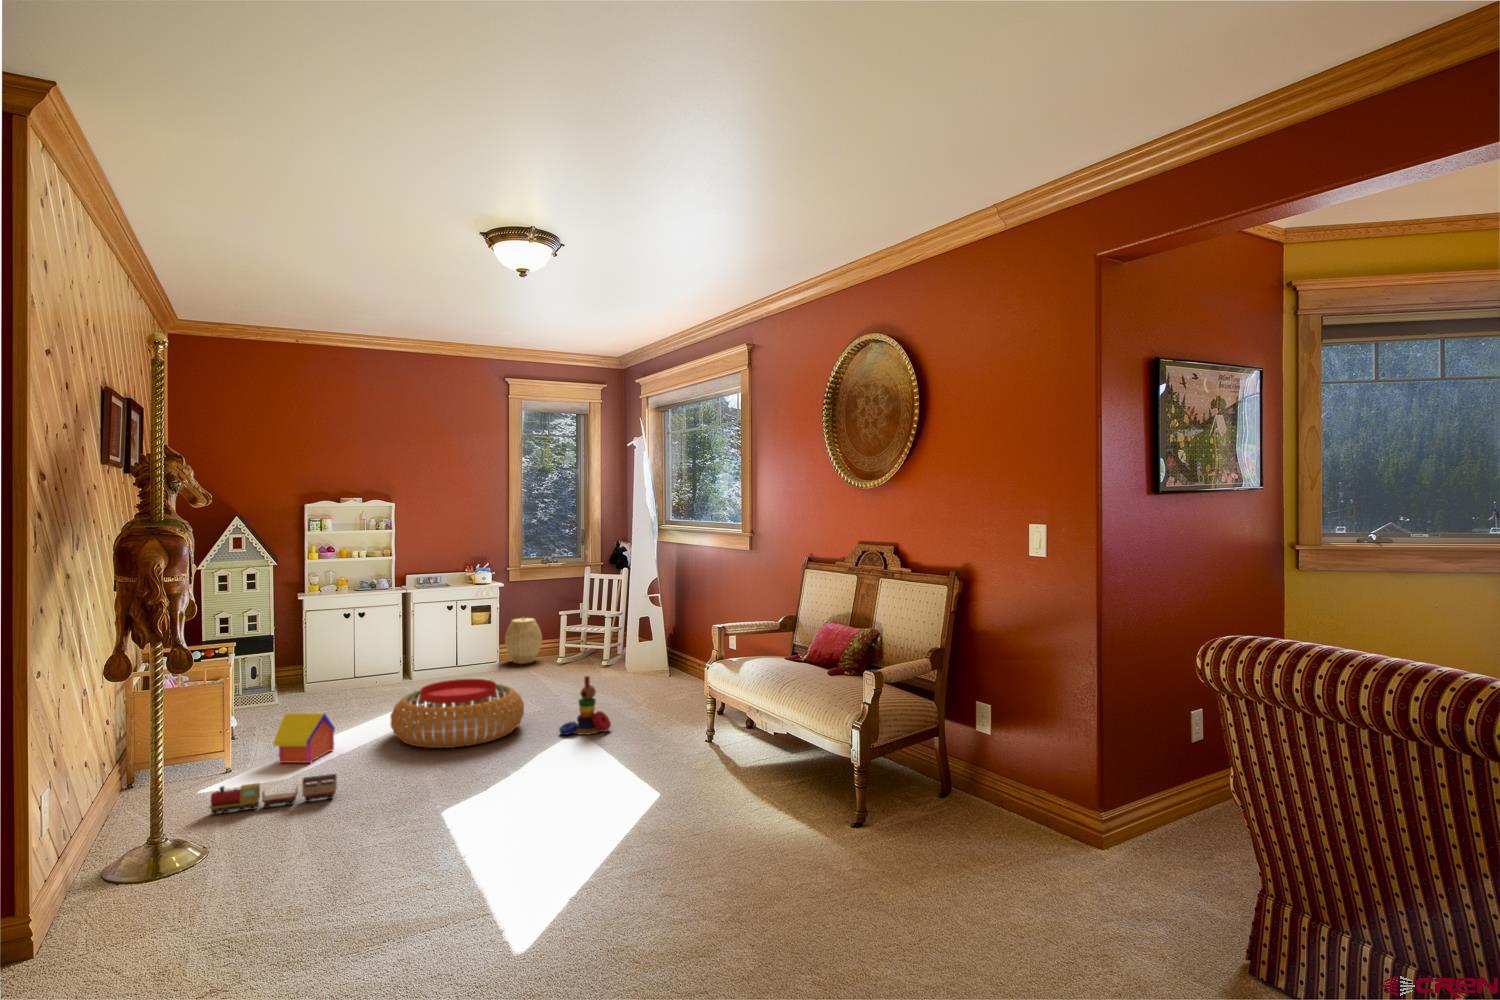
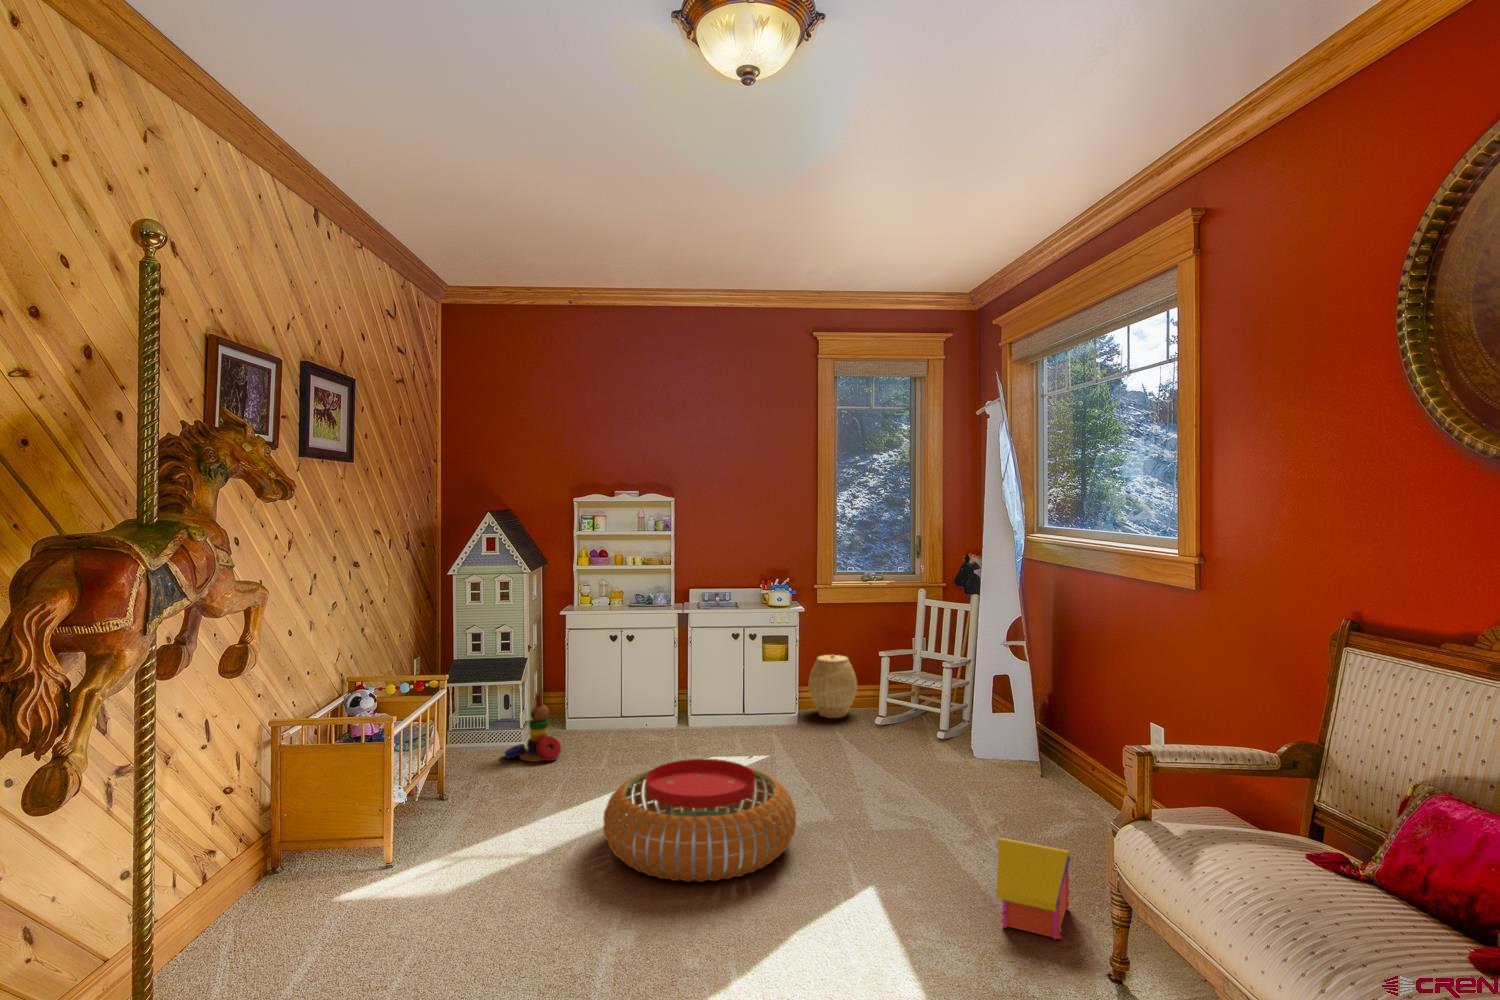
stacking toy: present [559,676,611,735] -> present [505,694,561,762]
toy house: present [274,713,335,763] -> present [996,838,1070,939]
toy train: present [209,774,337,815] -> none [291,923,469,972]

